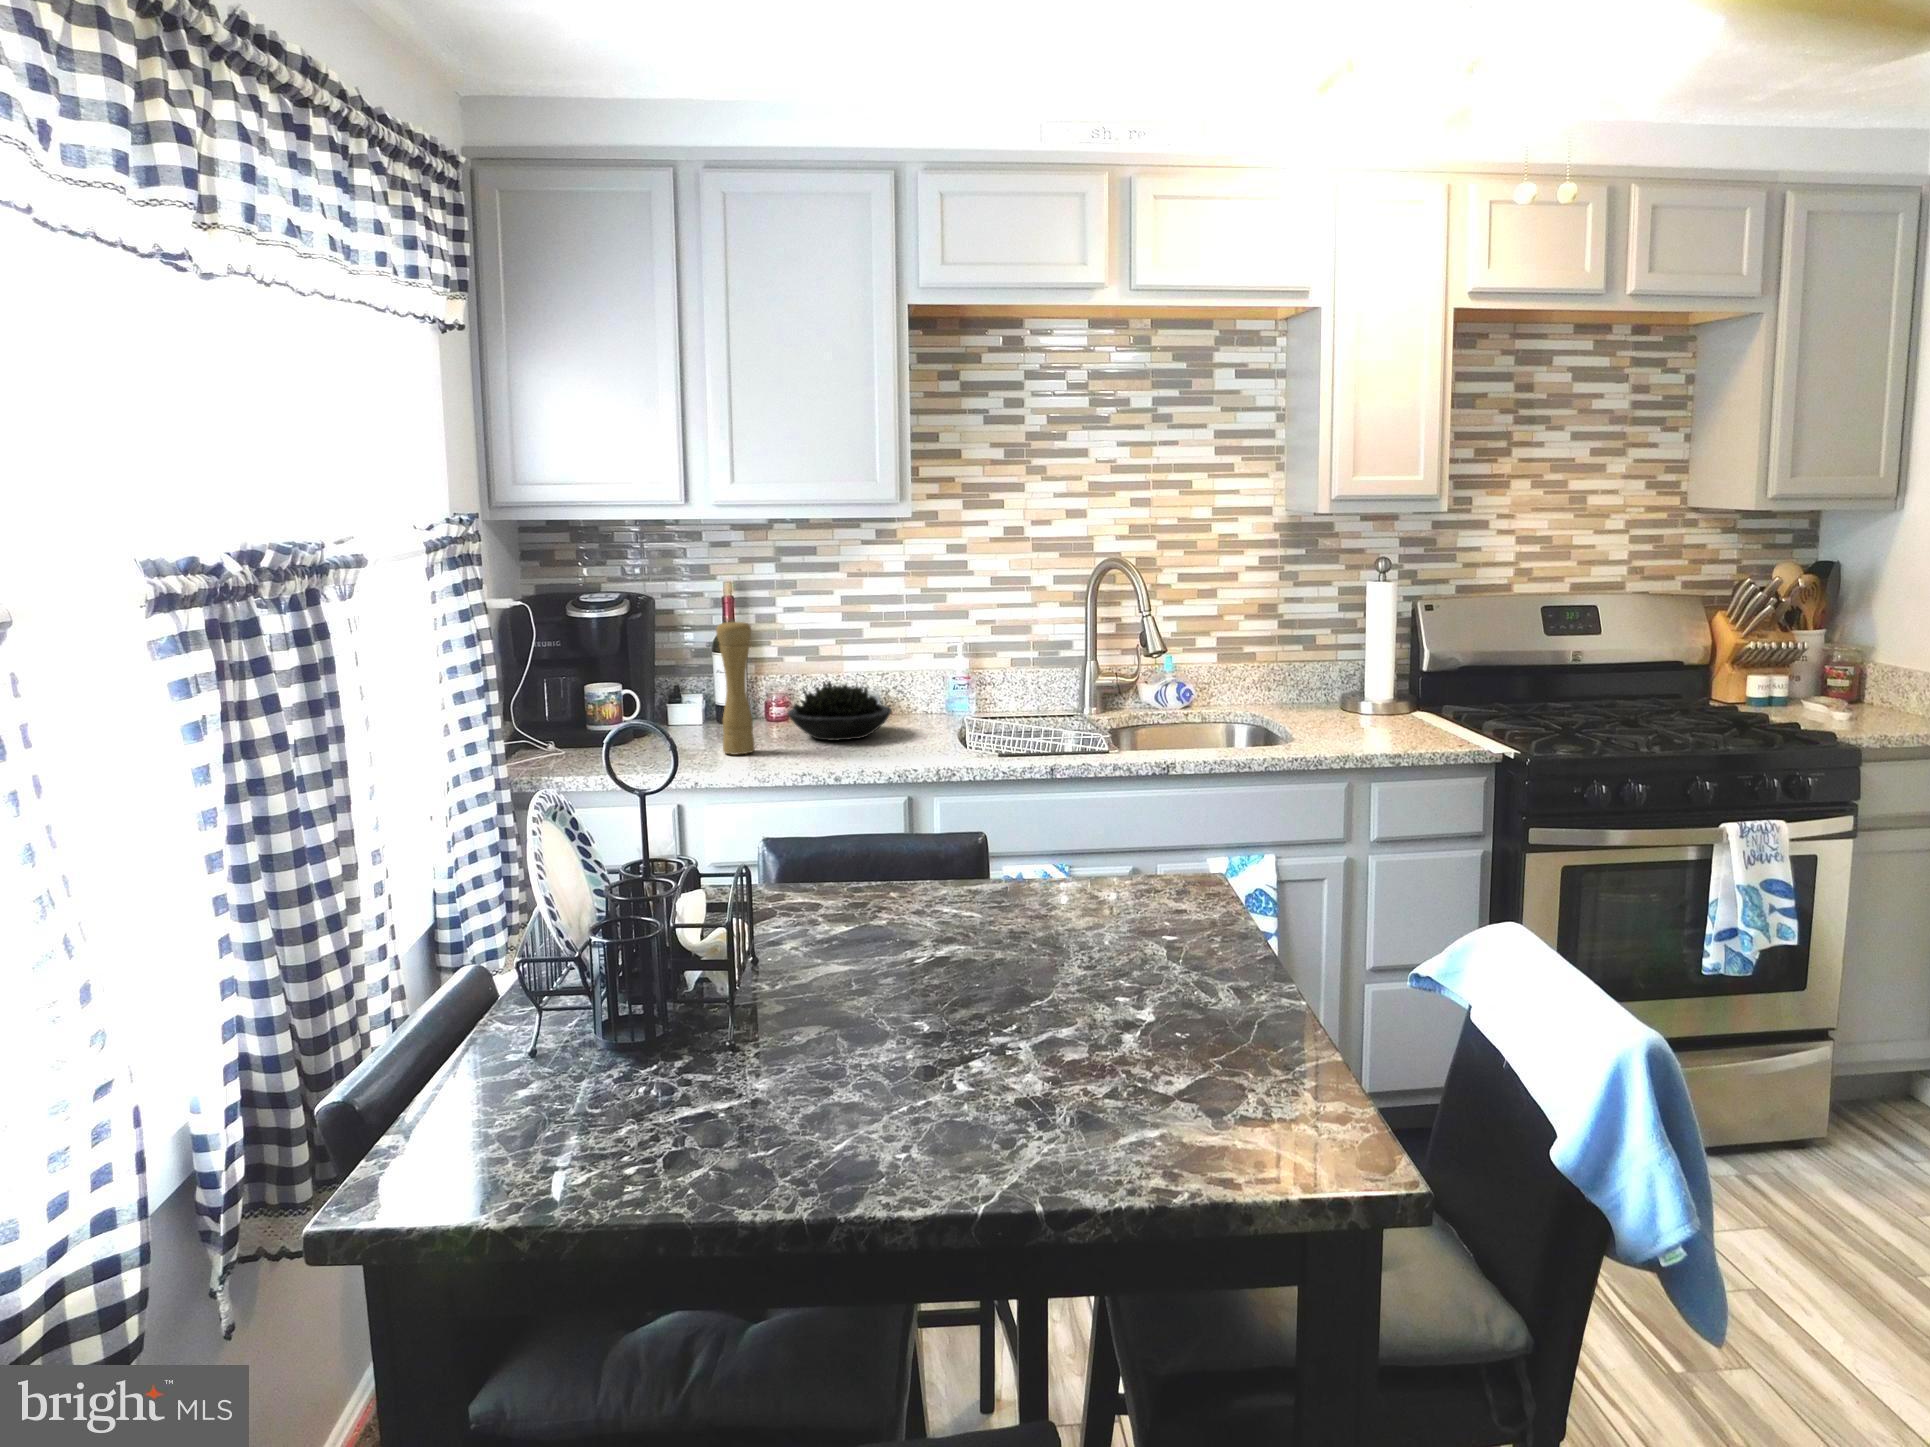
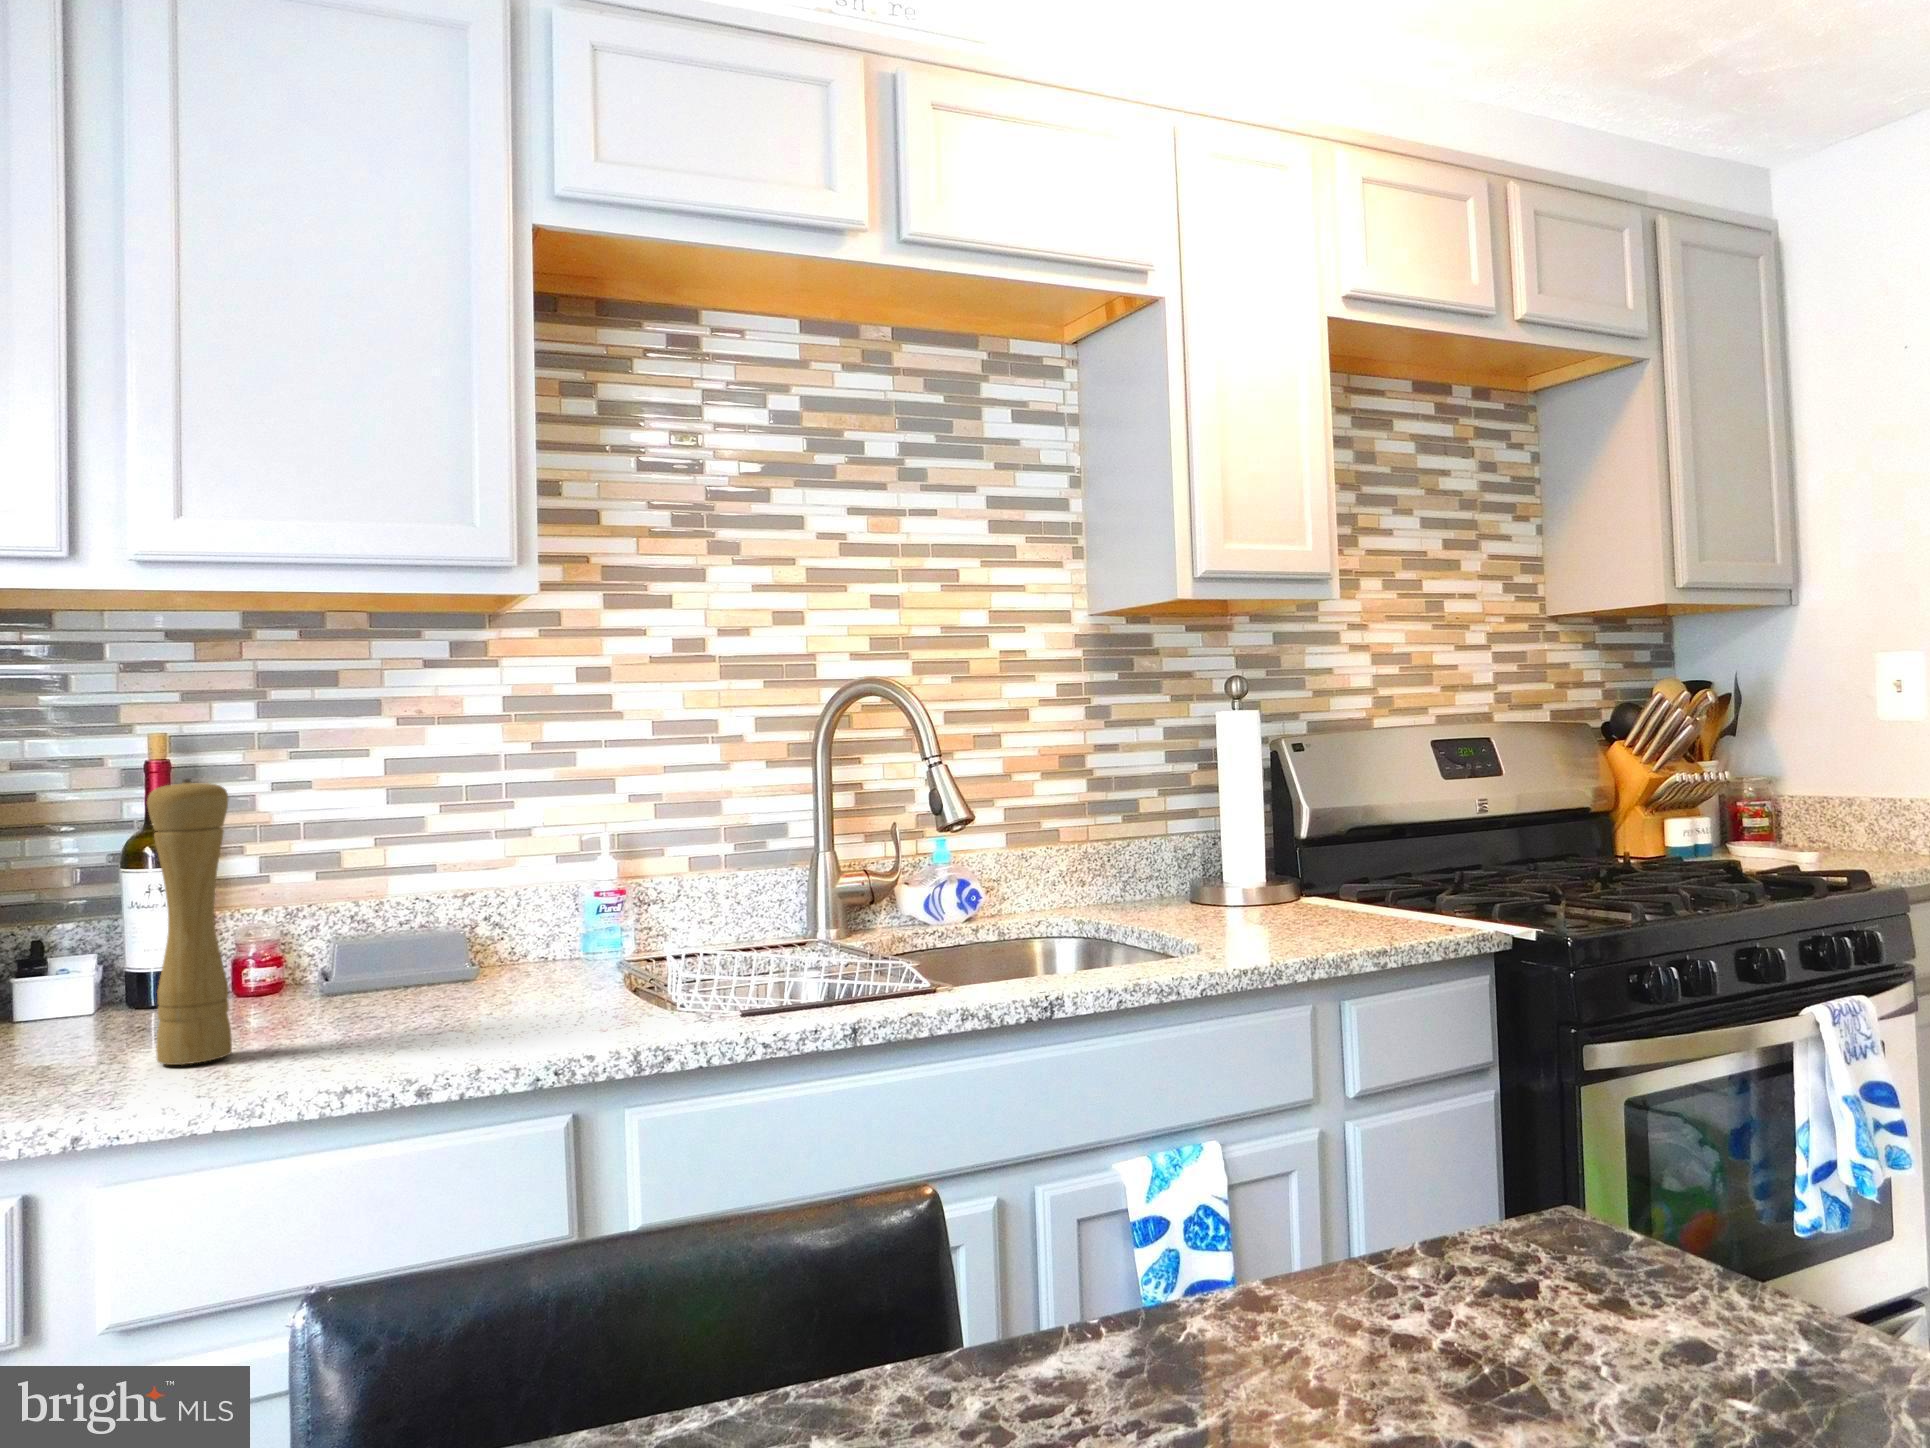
succulent plant: present [788,682,892,740] -> none [294,905,511,1020]

